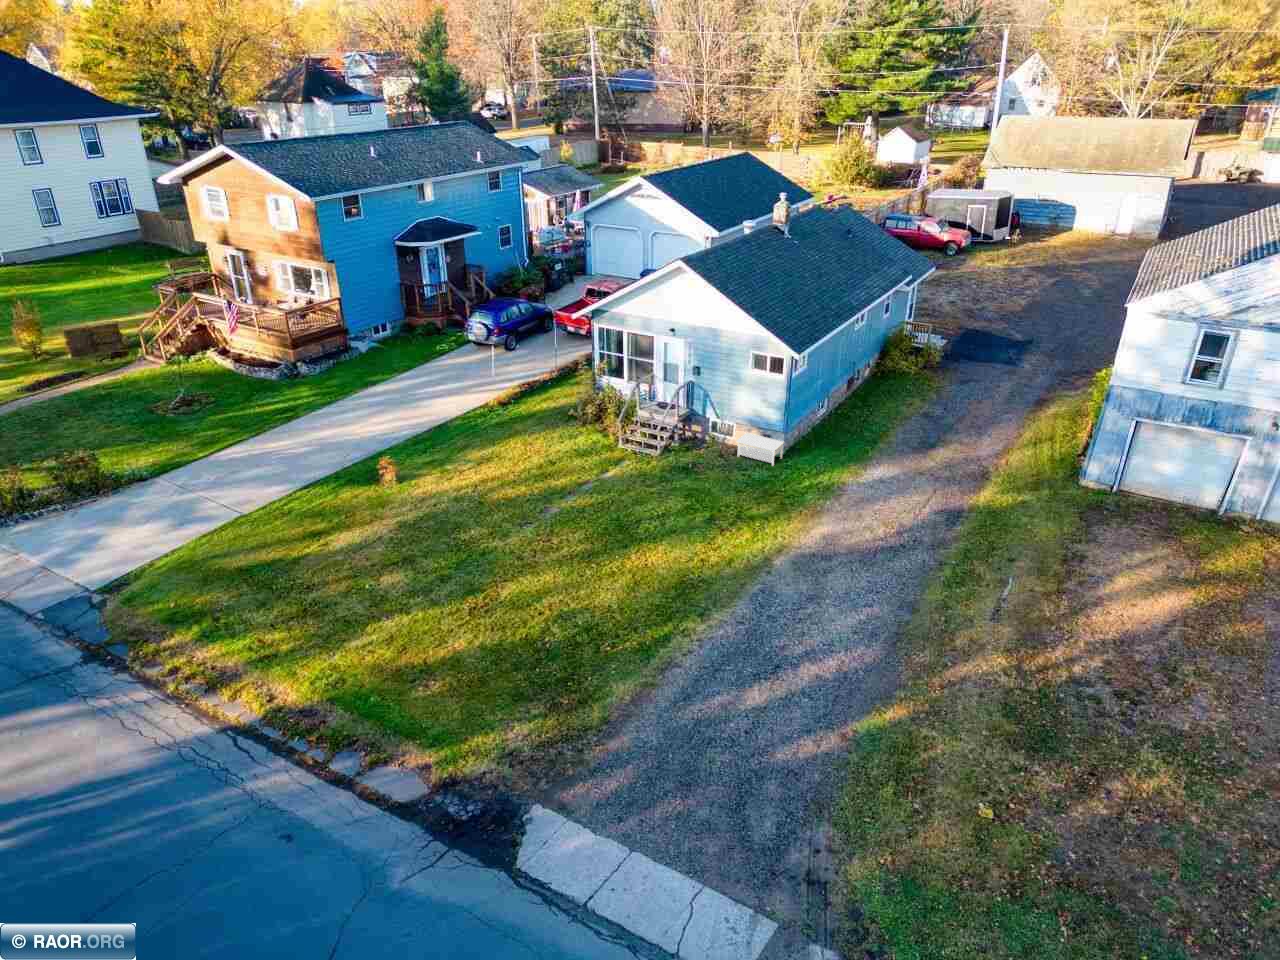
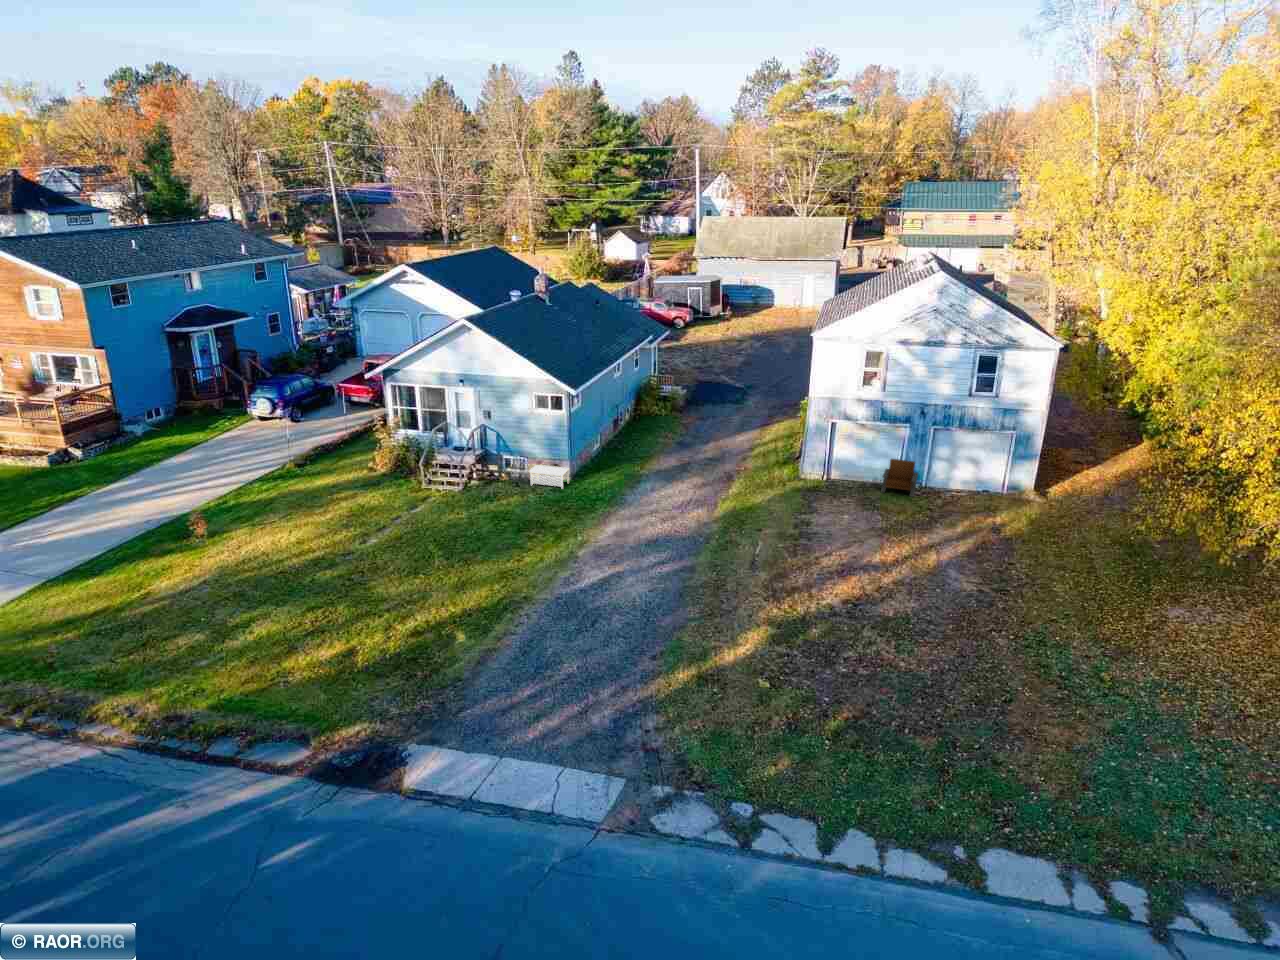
lounge chair: none [1193,478,1256,536] -> present [881,459,918,497]

